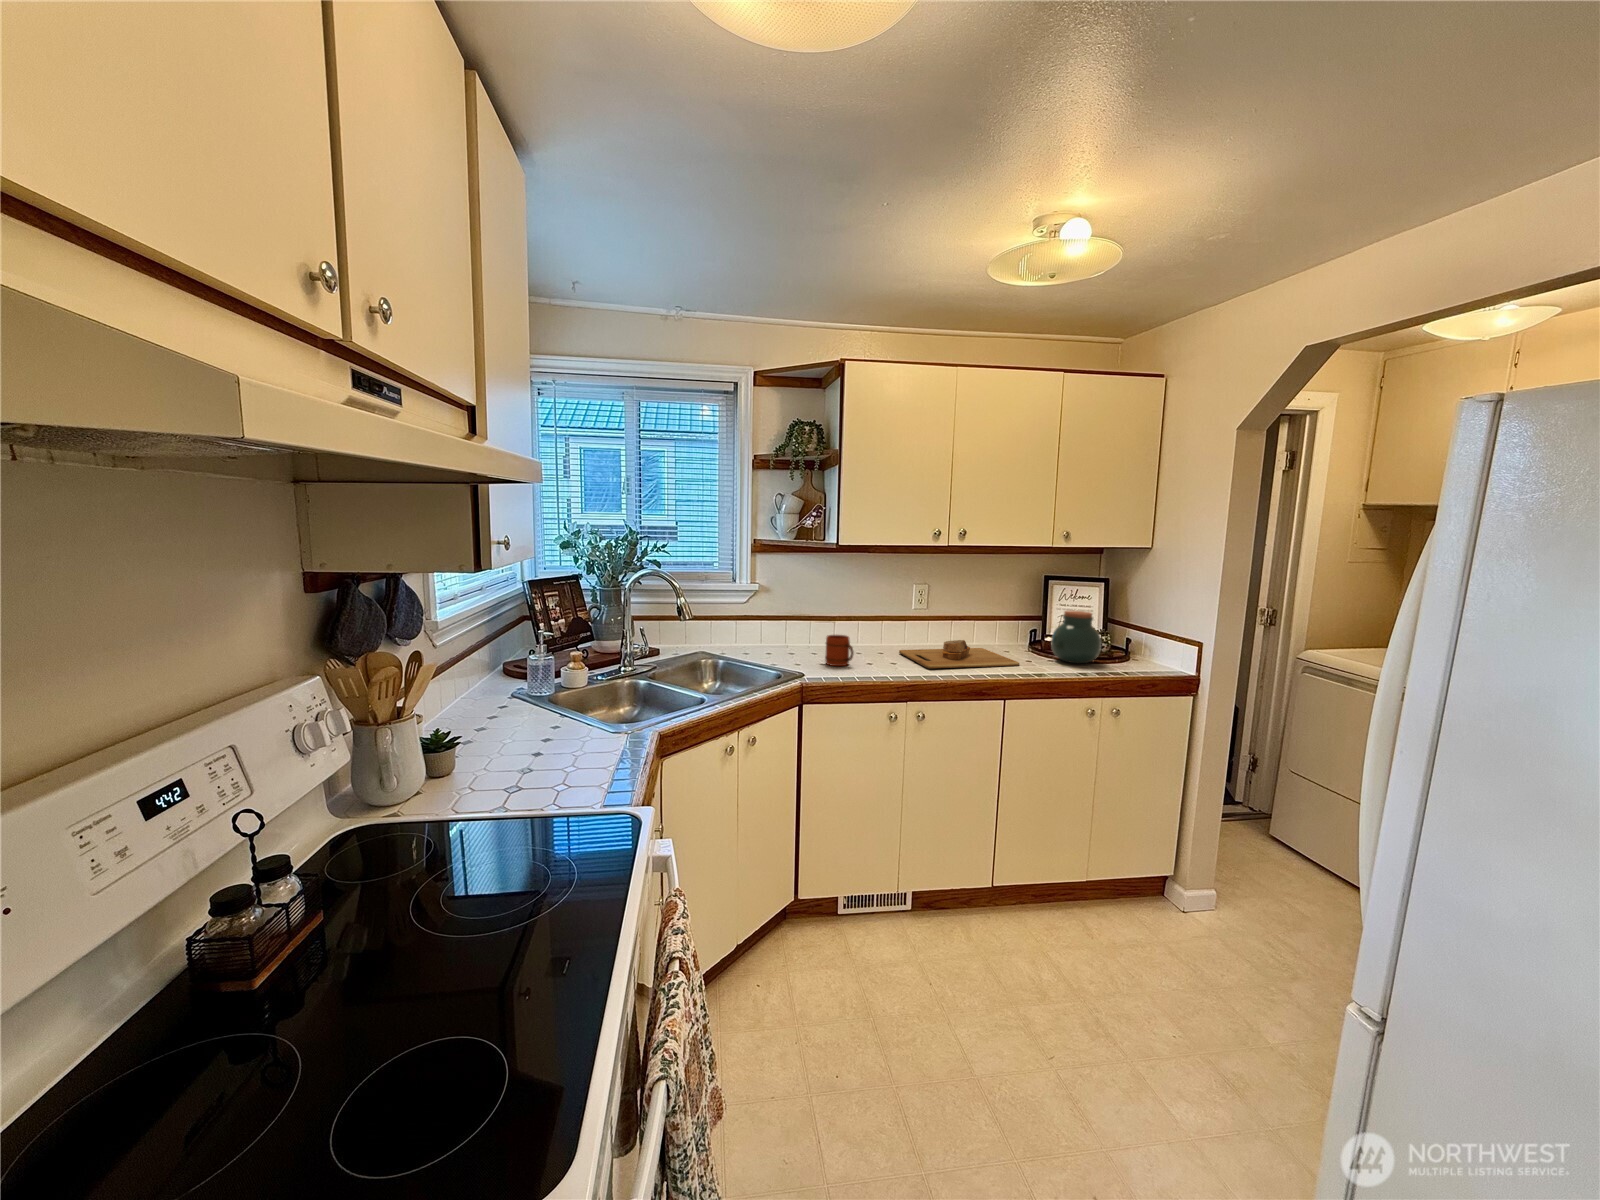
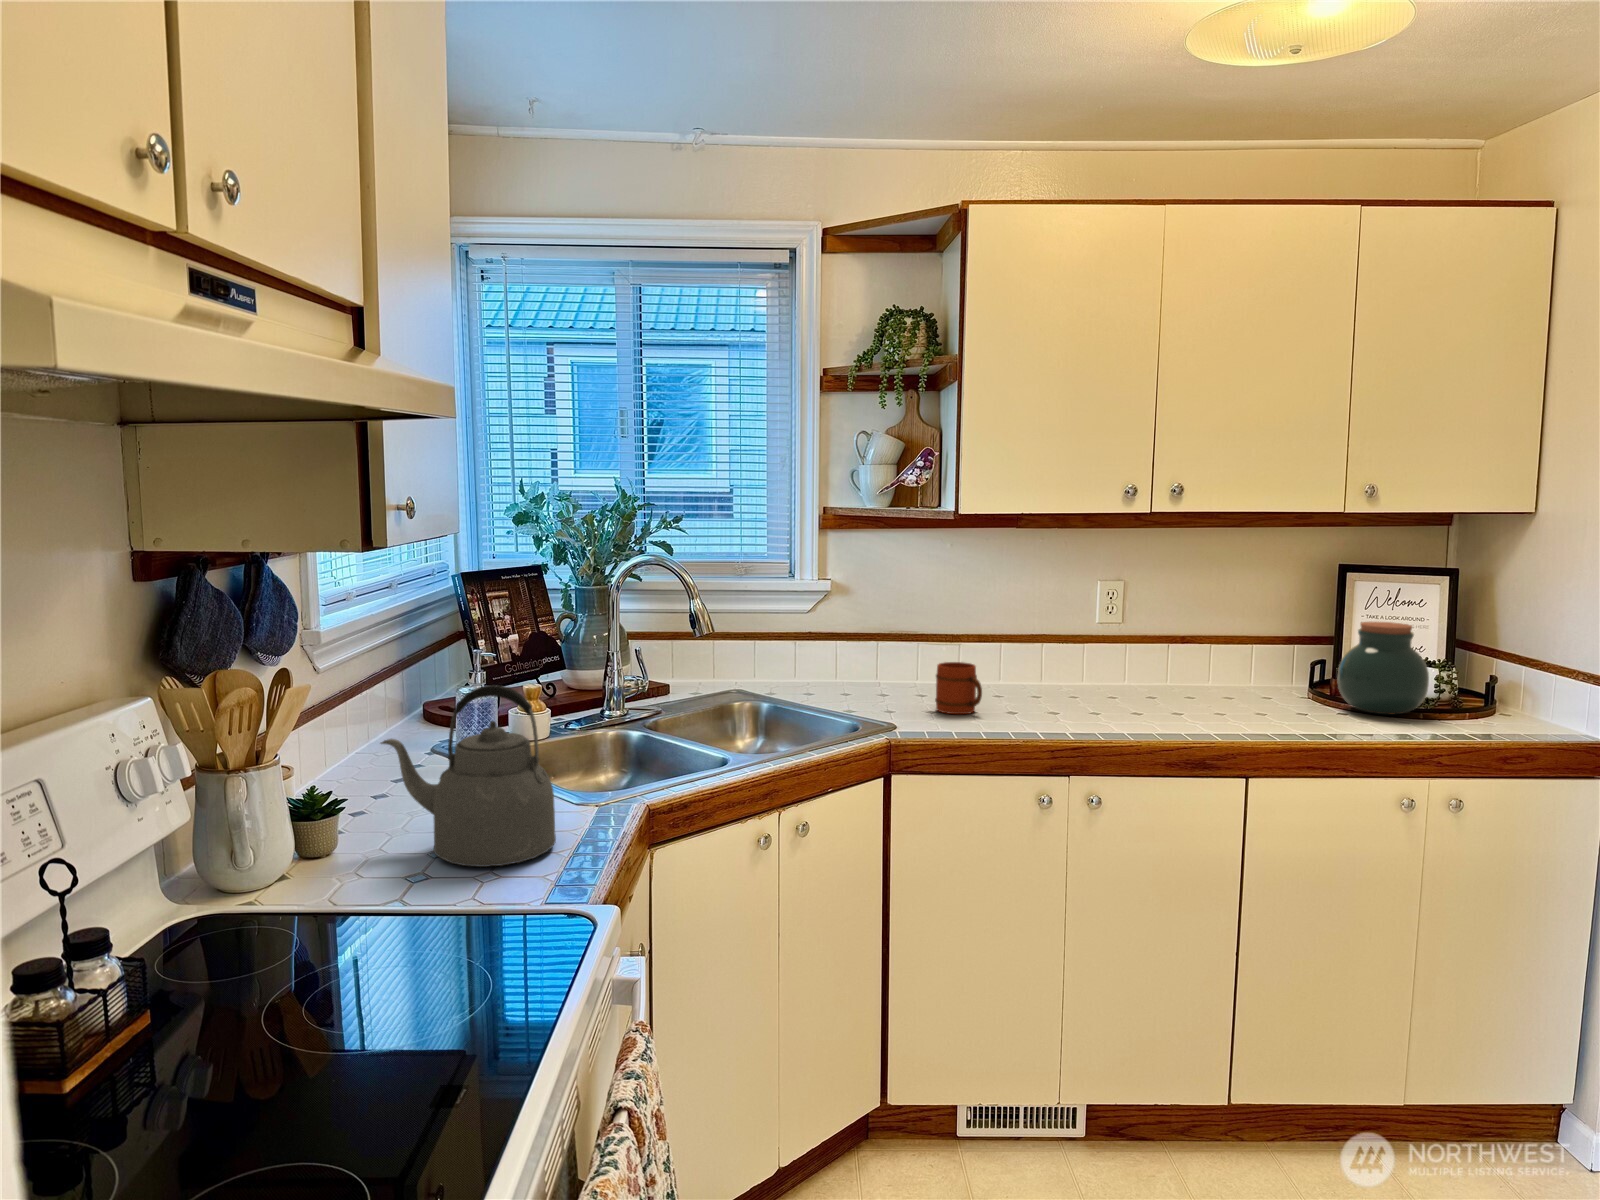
cutting board: present [899,640,1019,669] -> none [1067,673,1277,720]
kettle: none [484,660,605,782] -> present [381,685,556,867]

